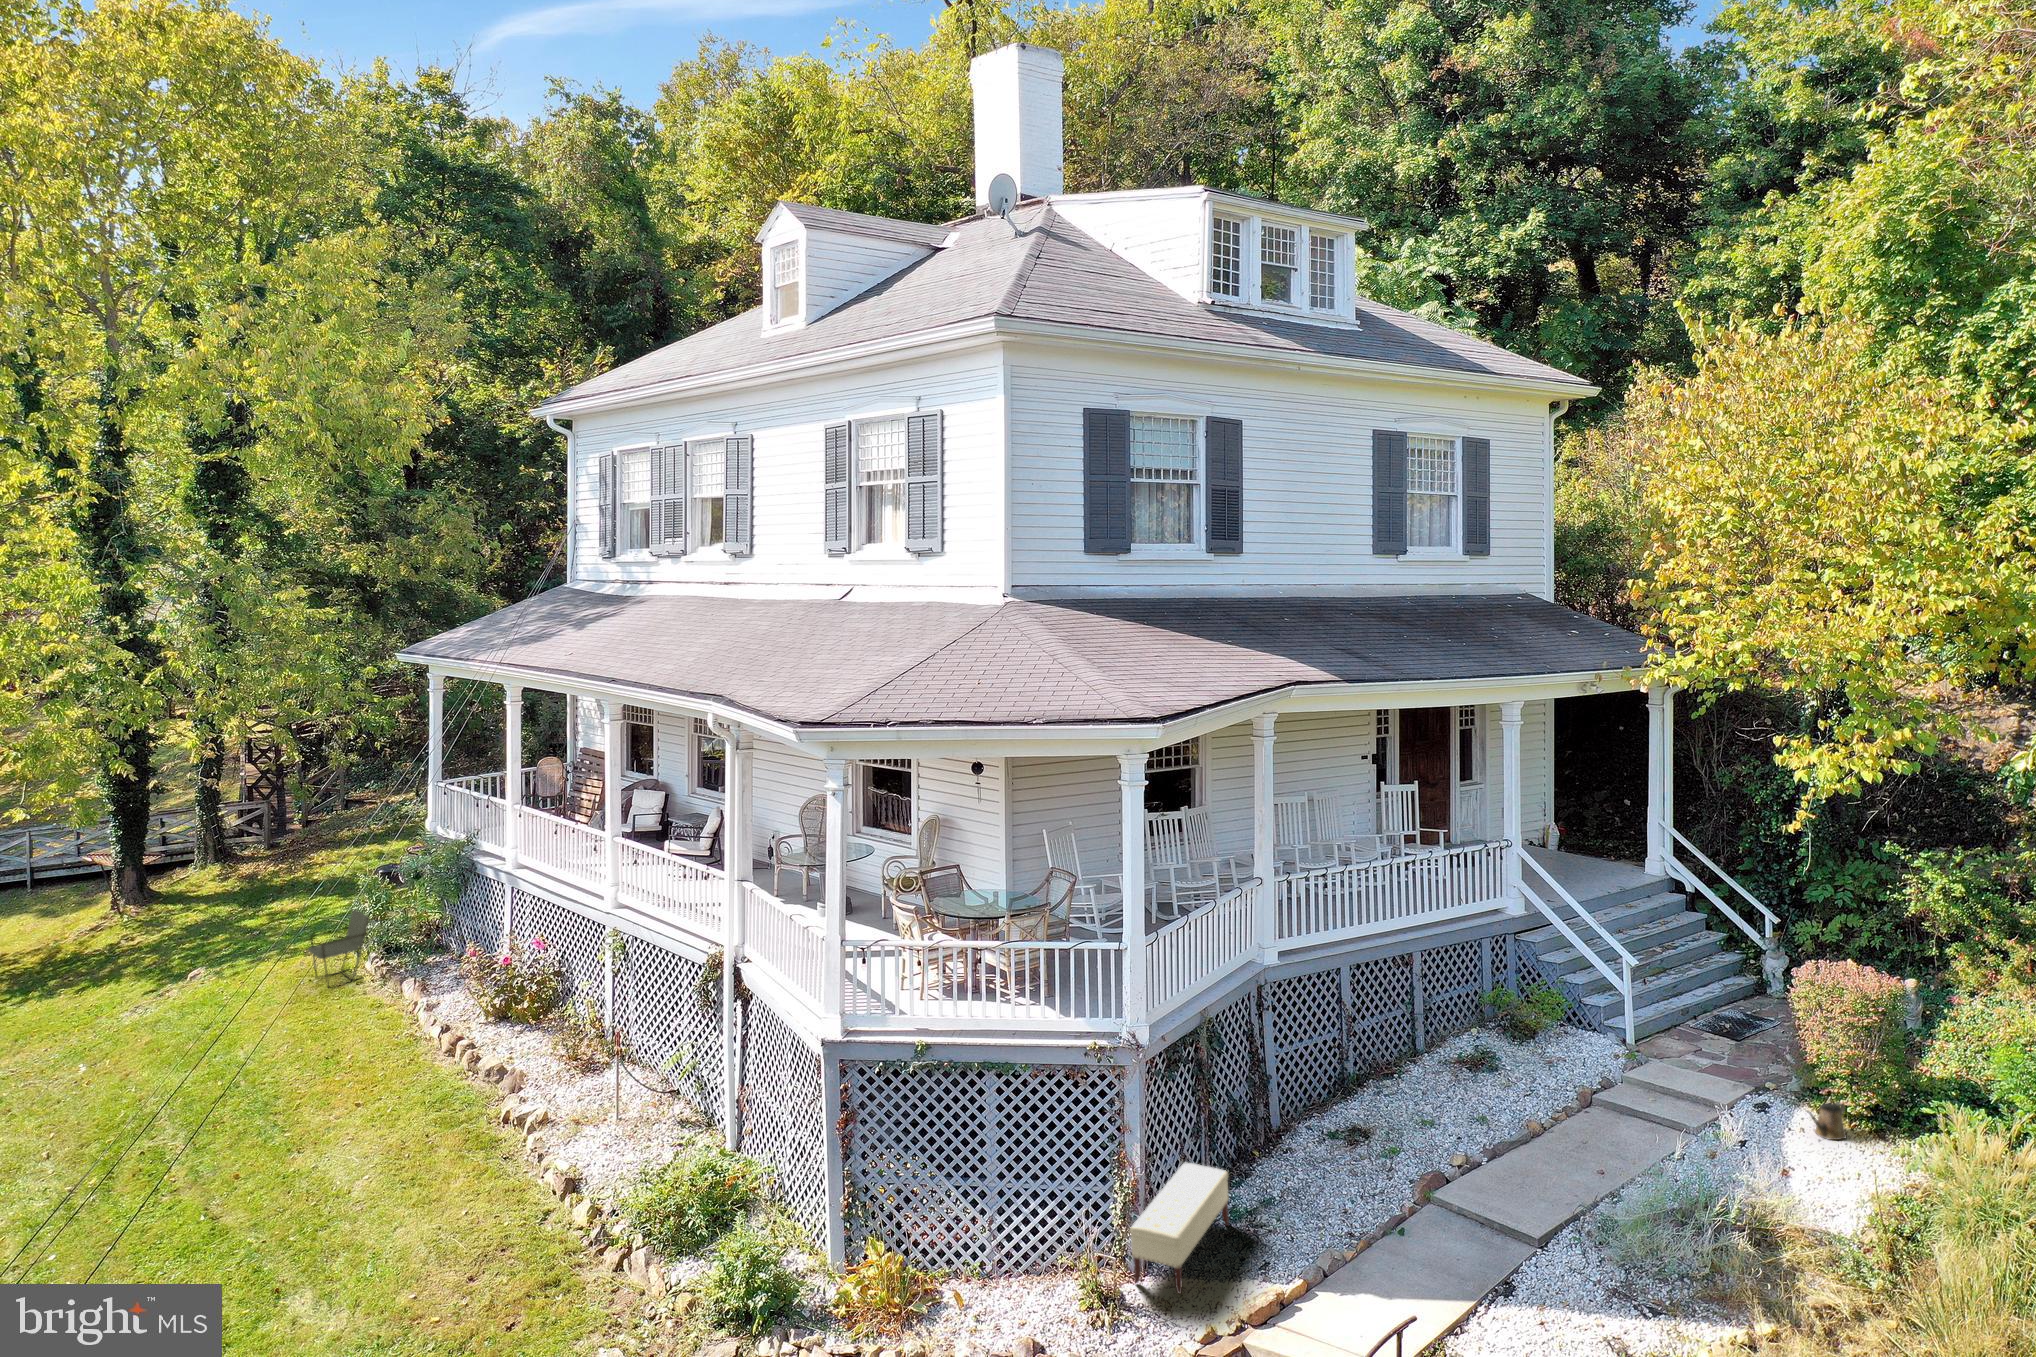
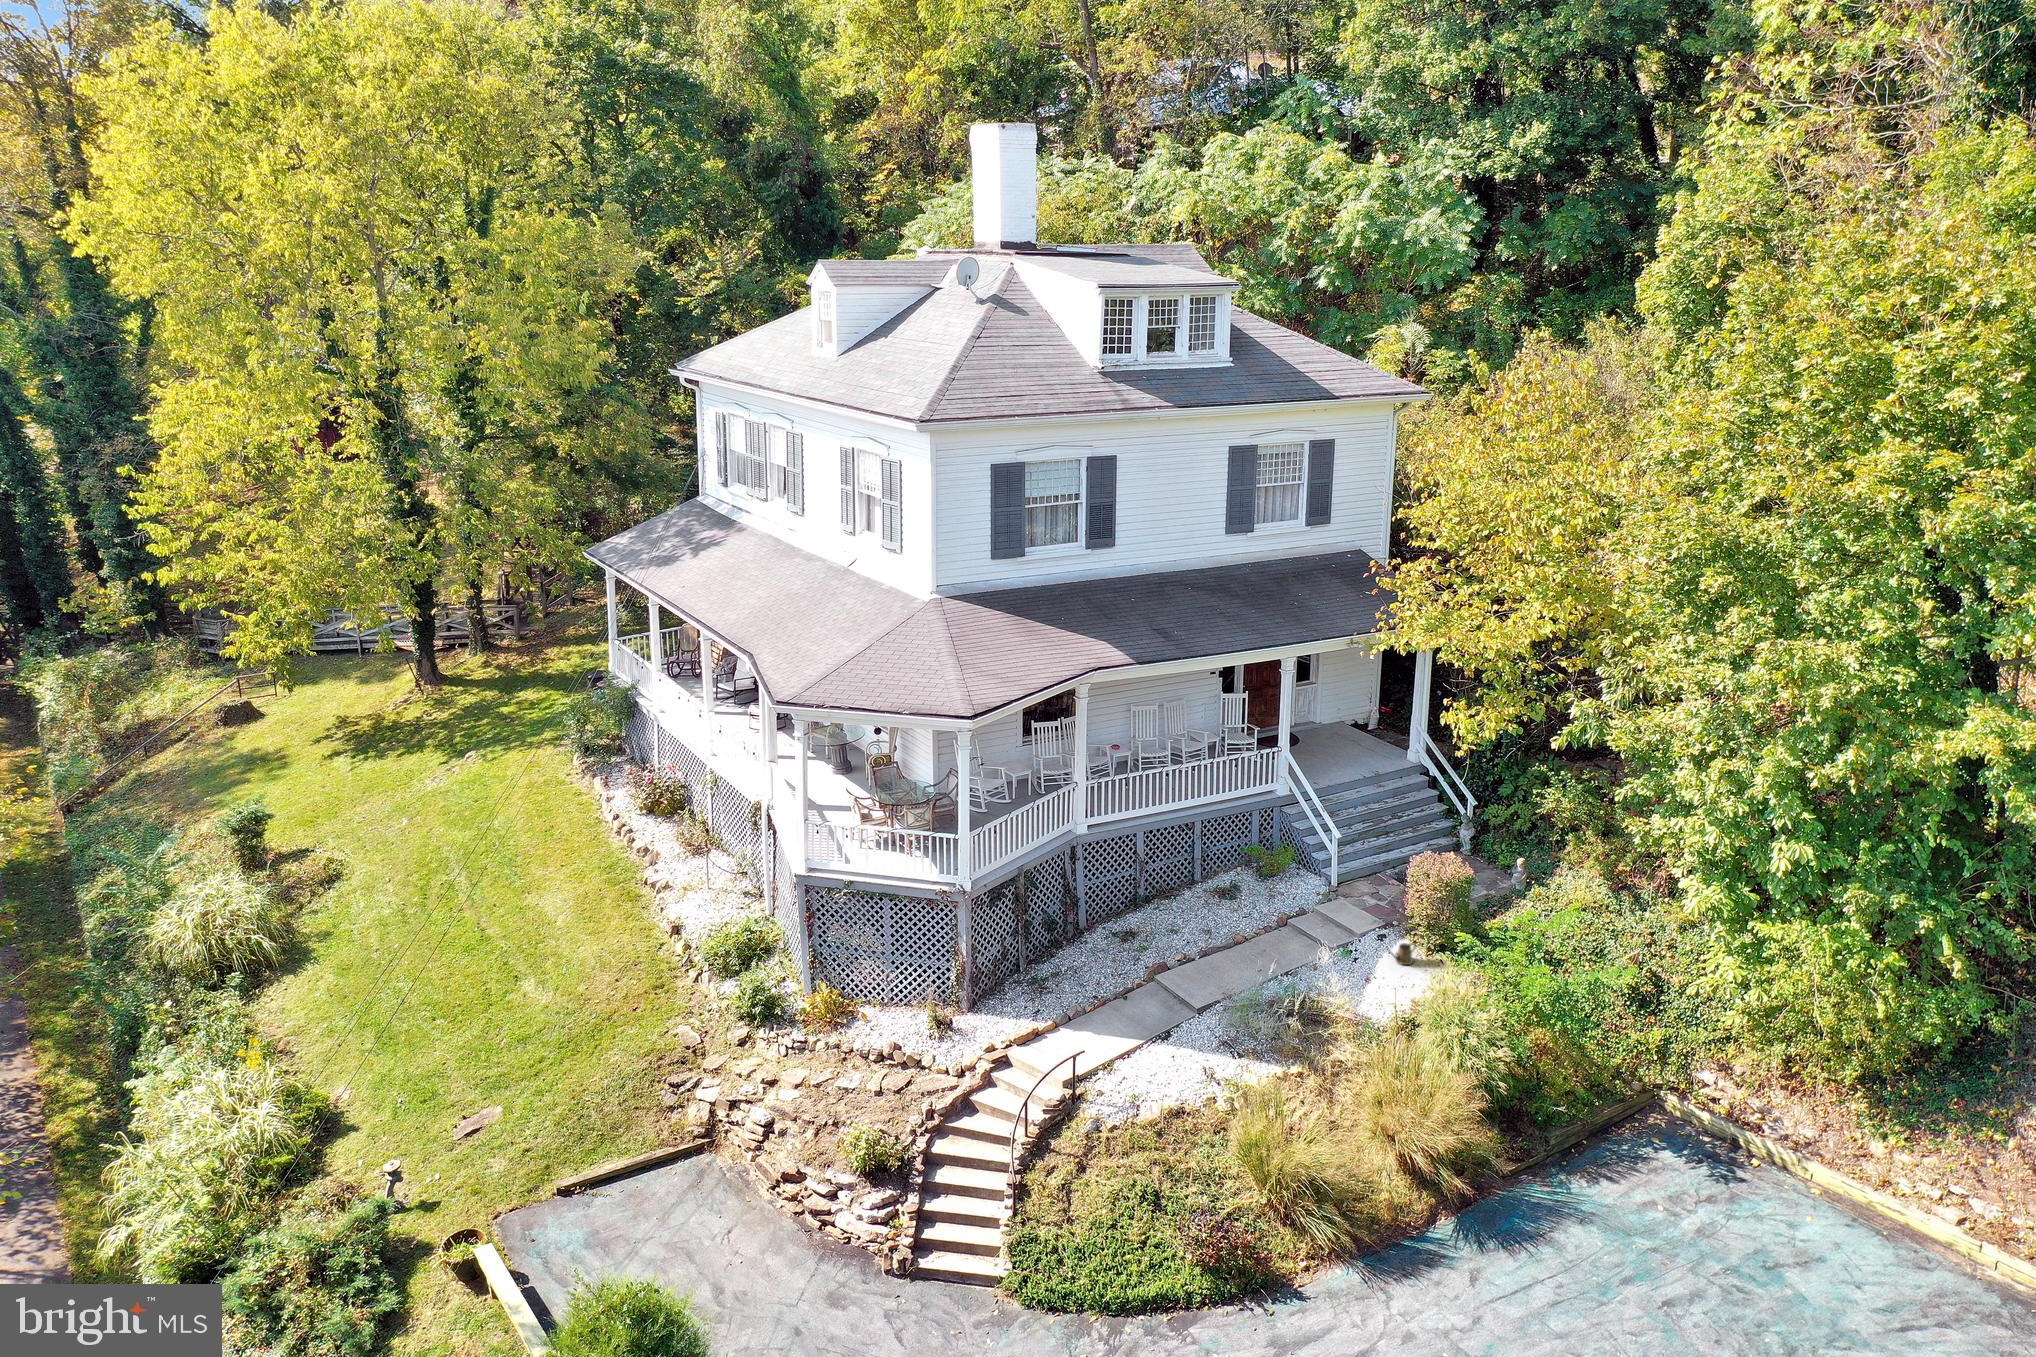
armchair: present [308,910,372,988] -> none [538,729,579,780]
bench: present [1130,1163,1229,1294] -> none [955,952,1024,1025]

